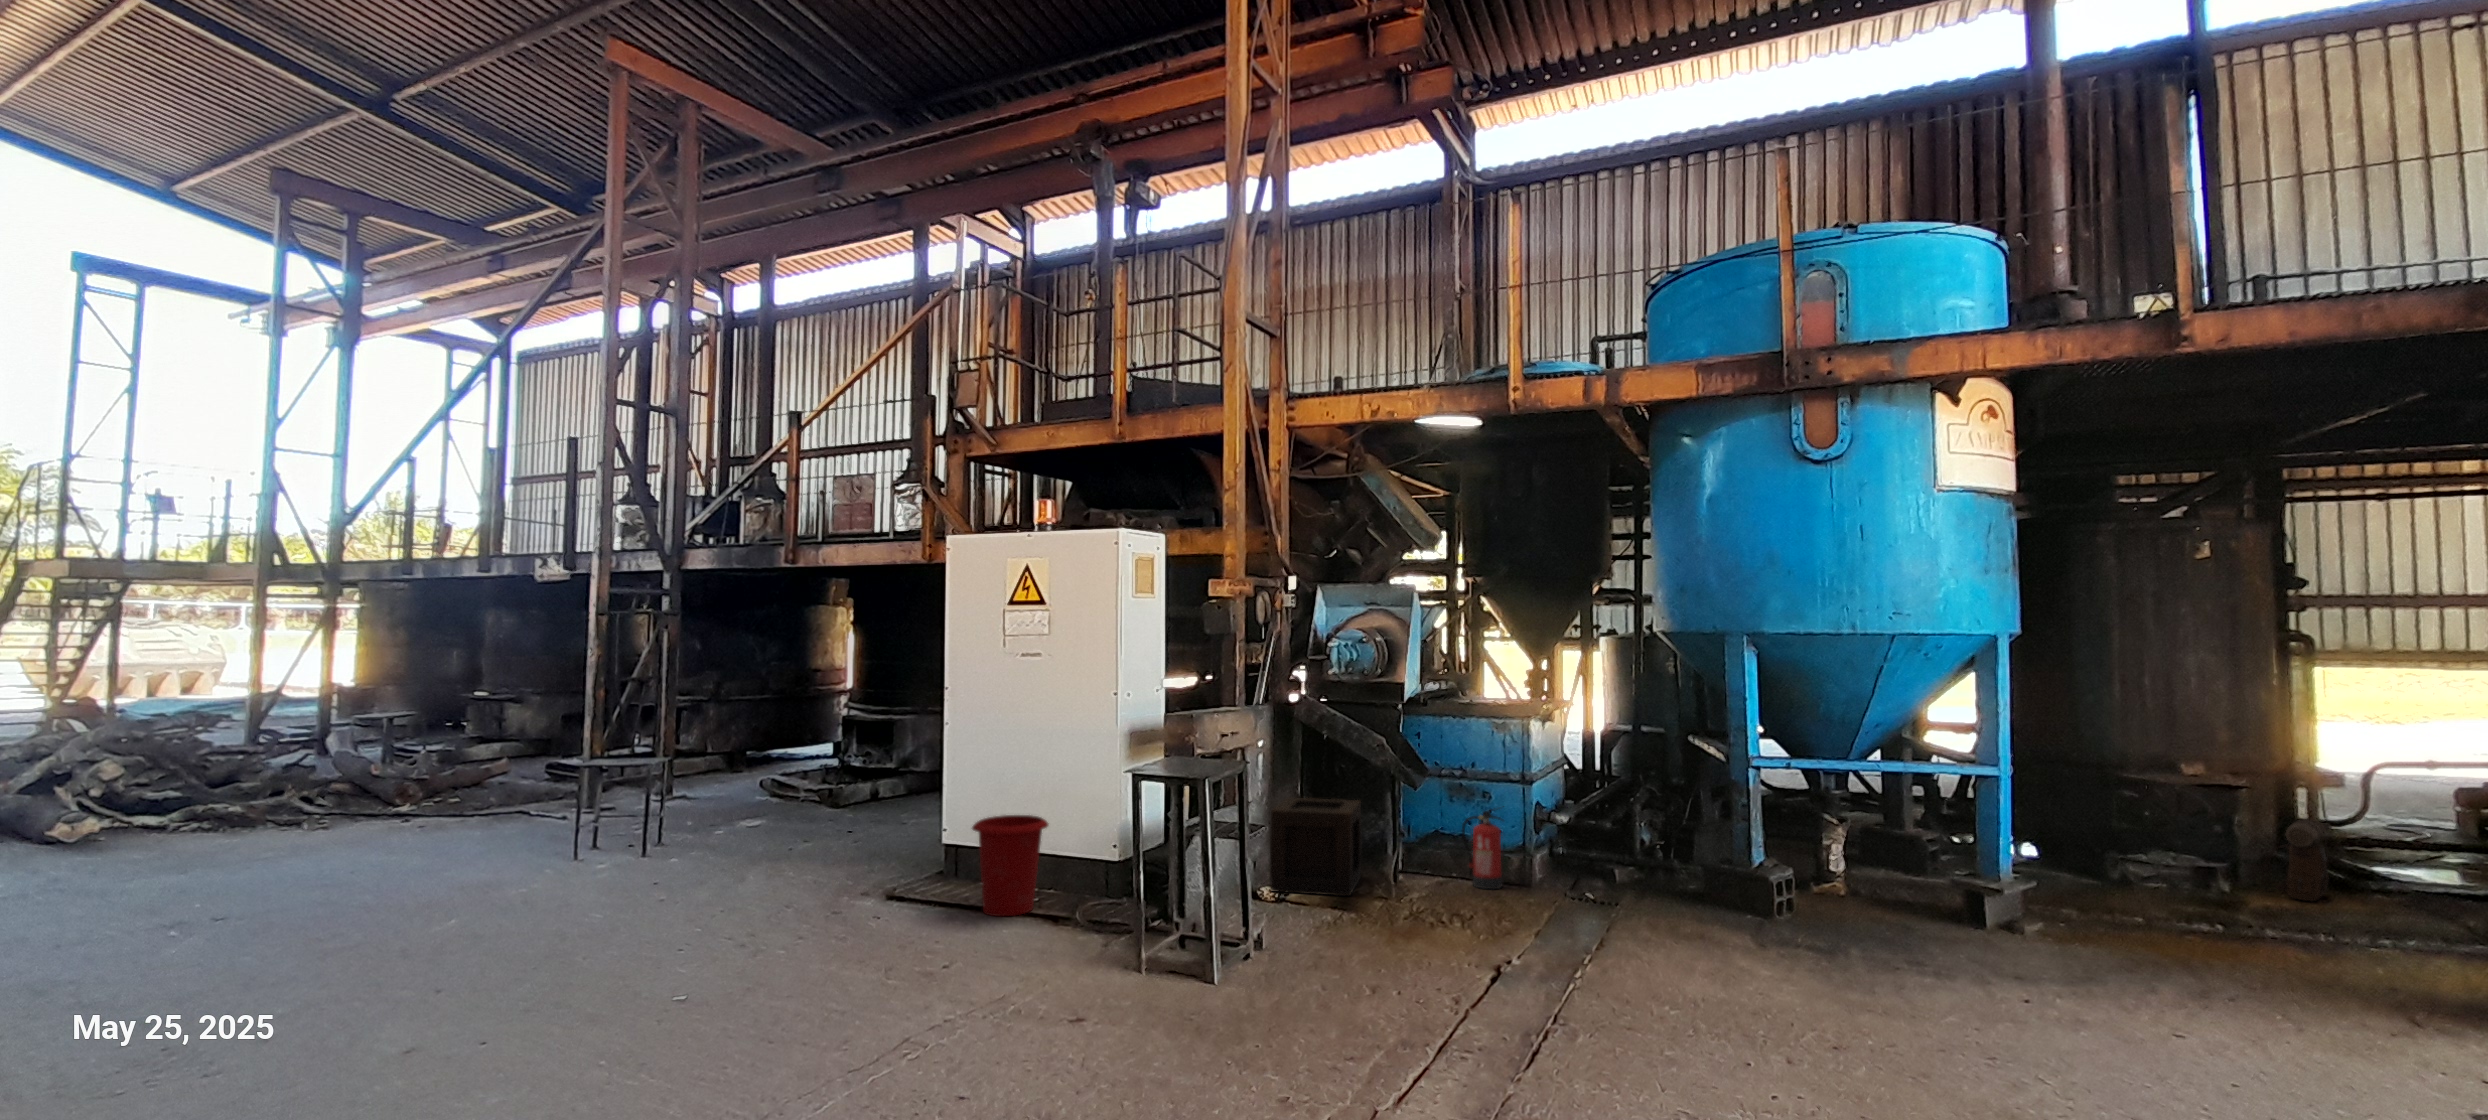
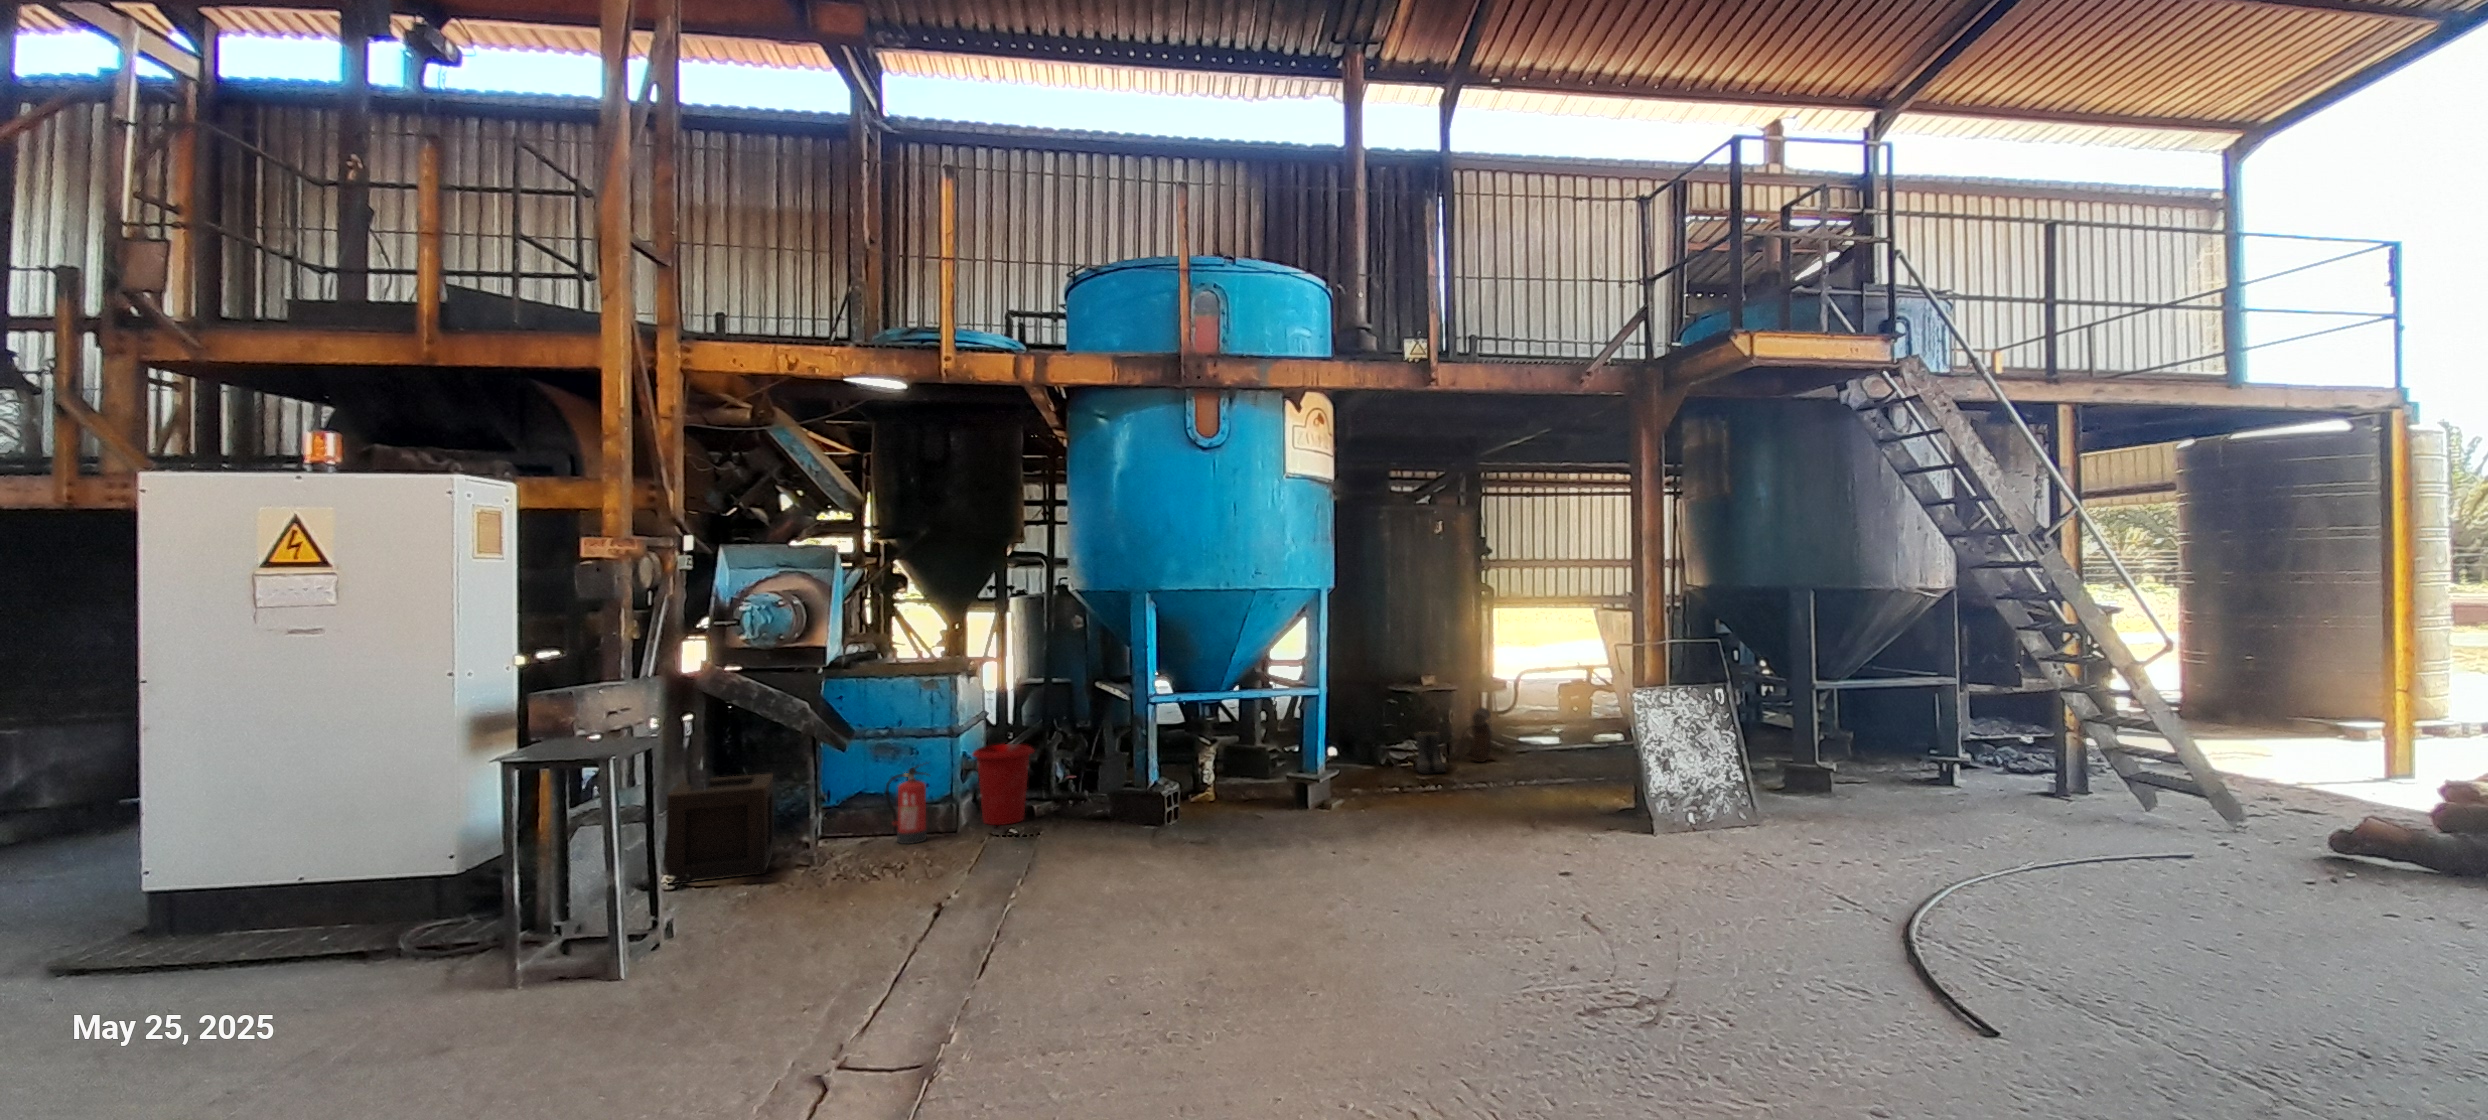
waste bin: present [972,815,1048,916] -> present [972,744,1034,825]
boots: none [2173,844,2238,907] -> present [1415,732,1445,774]

